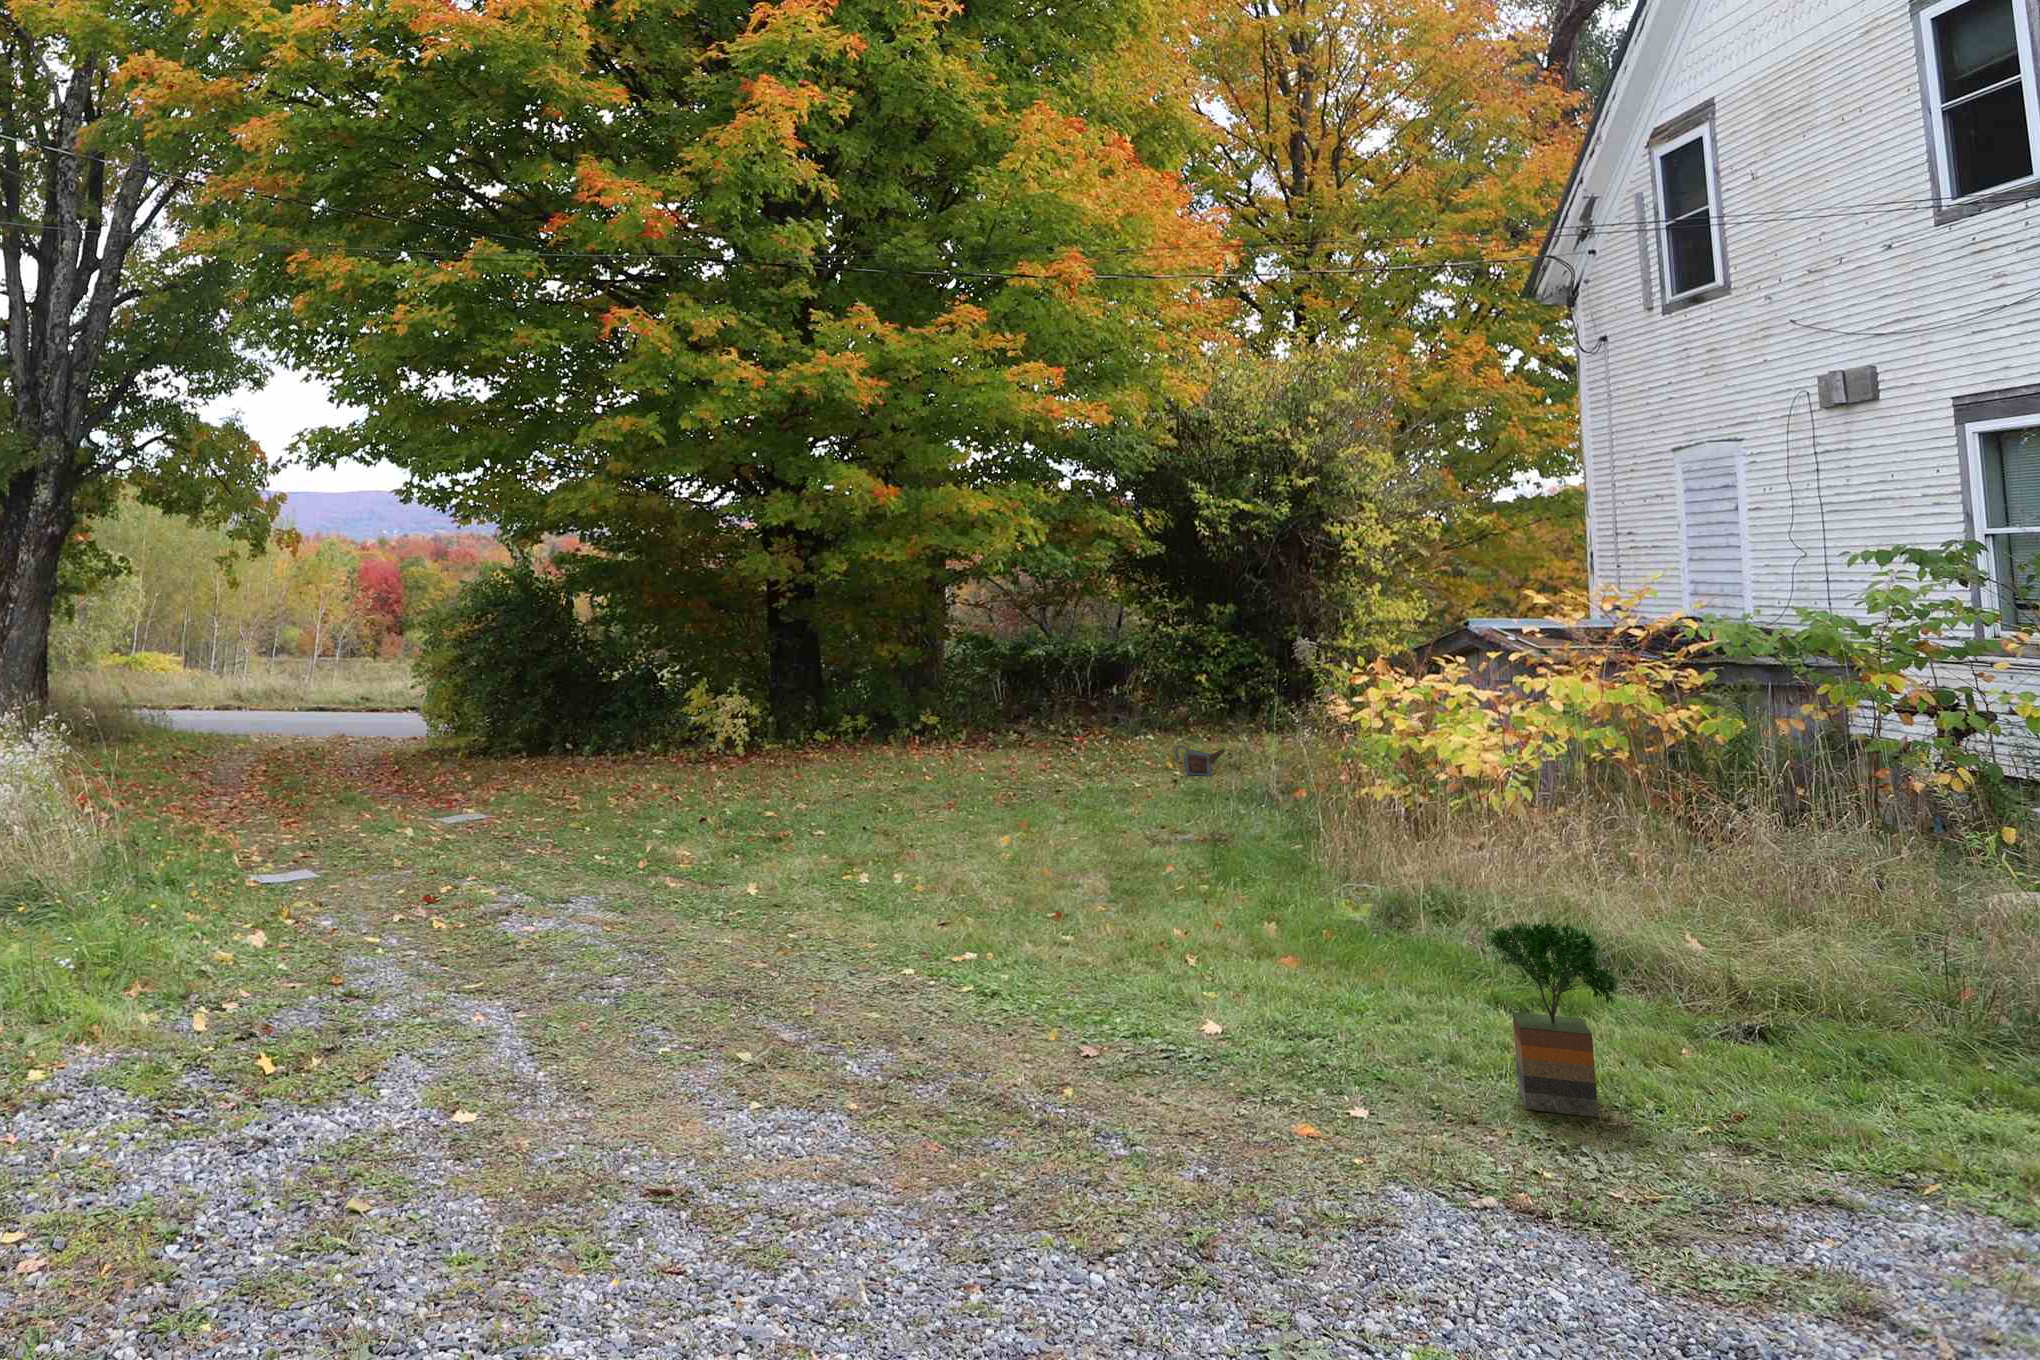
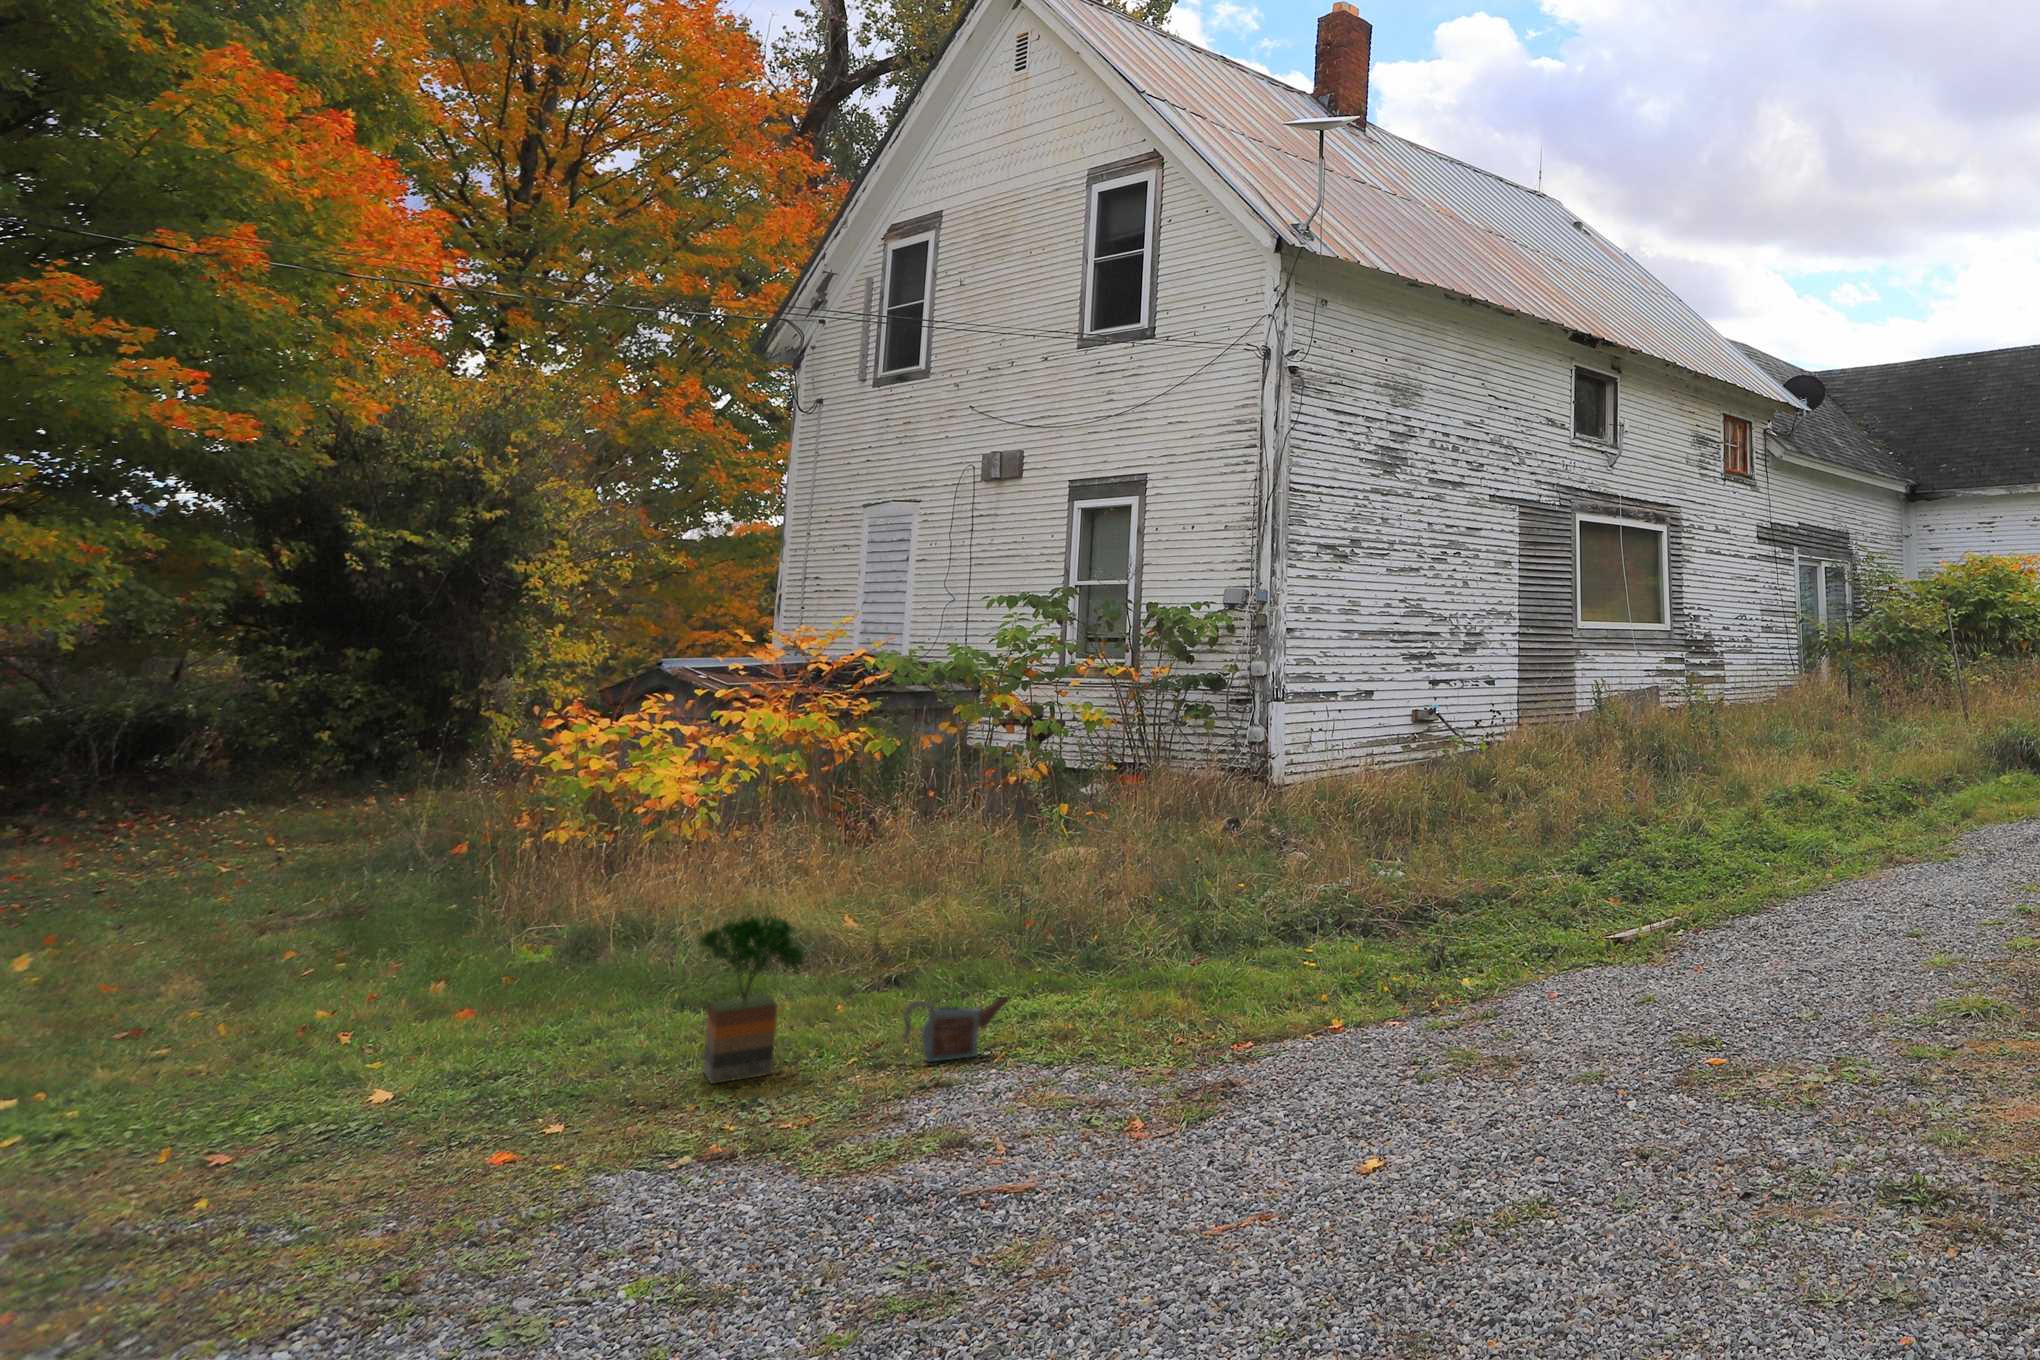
watering can: present [1175,745,1225,776] -> present [902,996,1010,1062]

